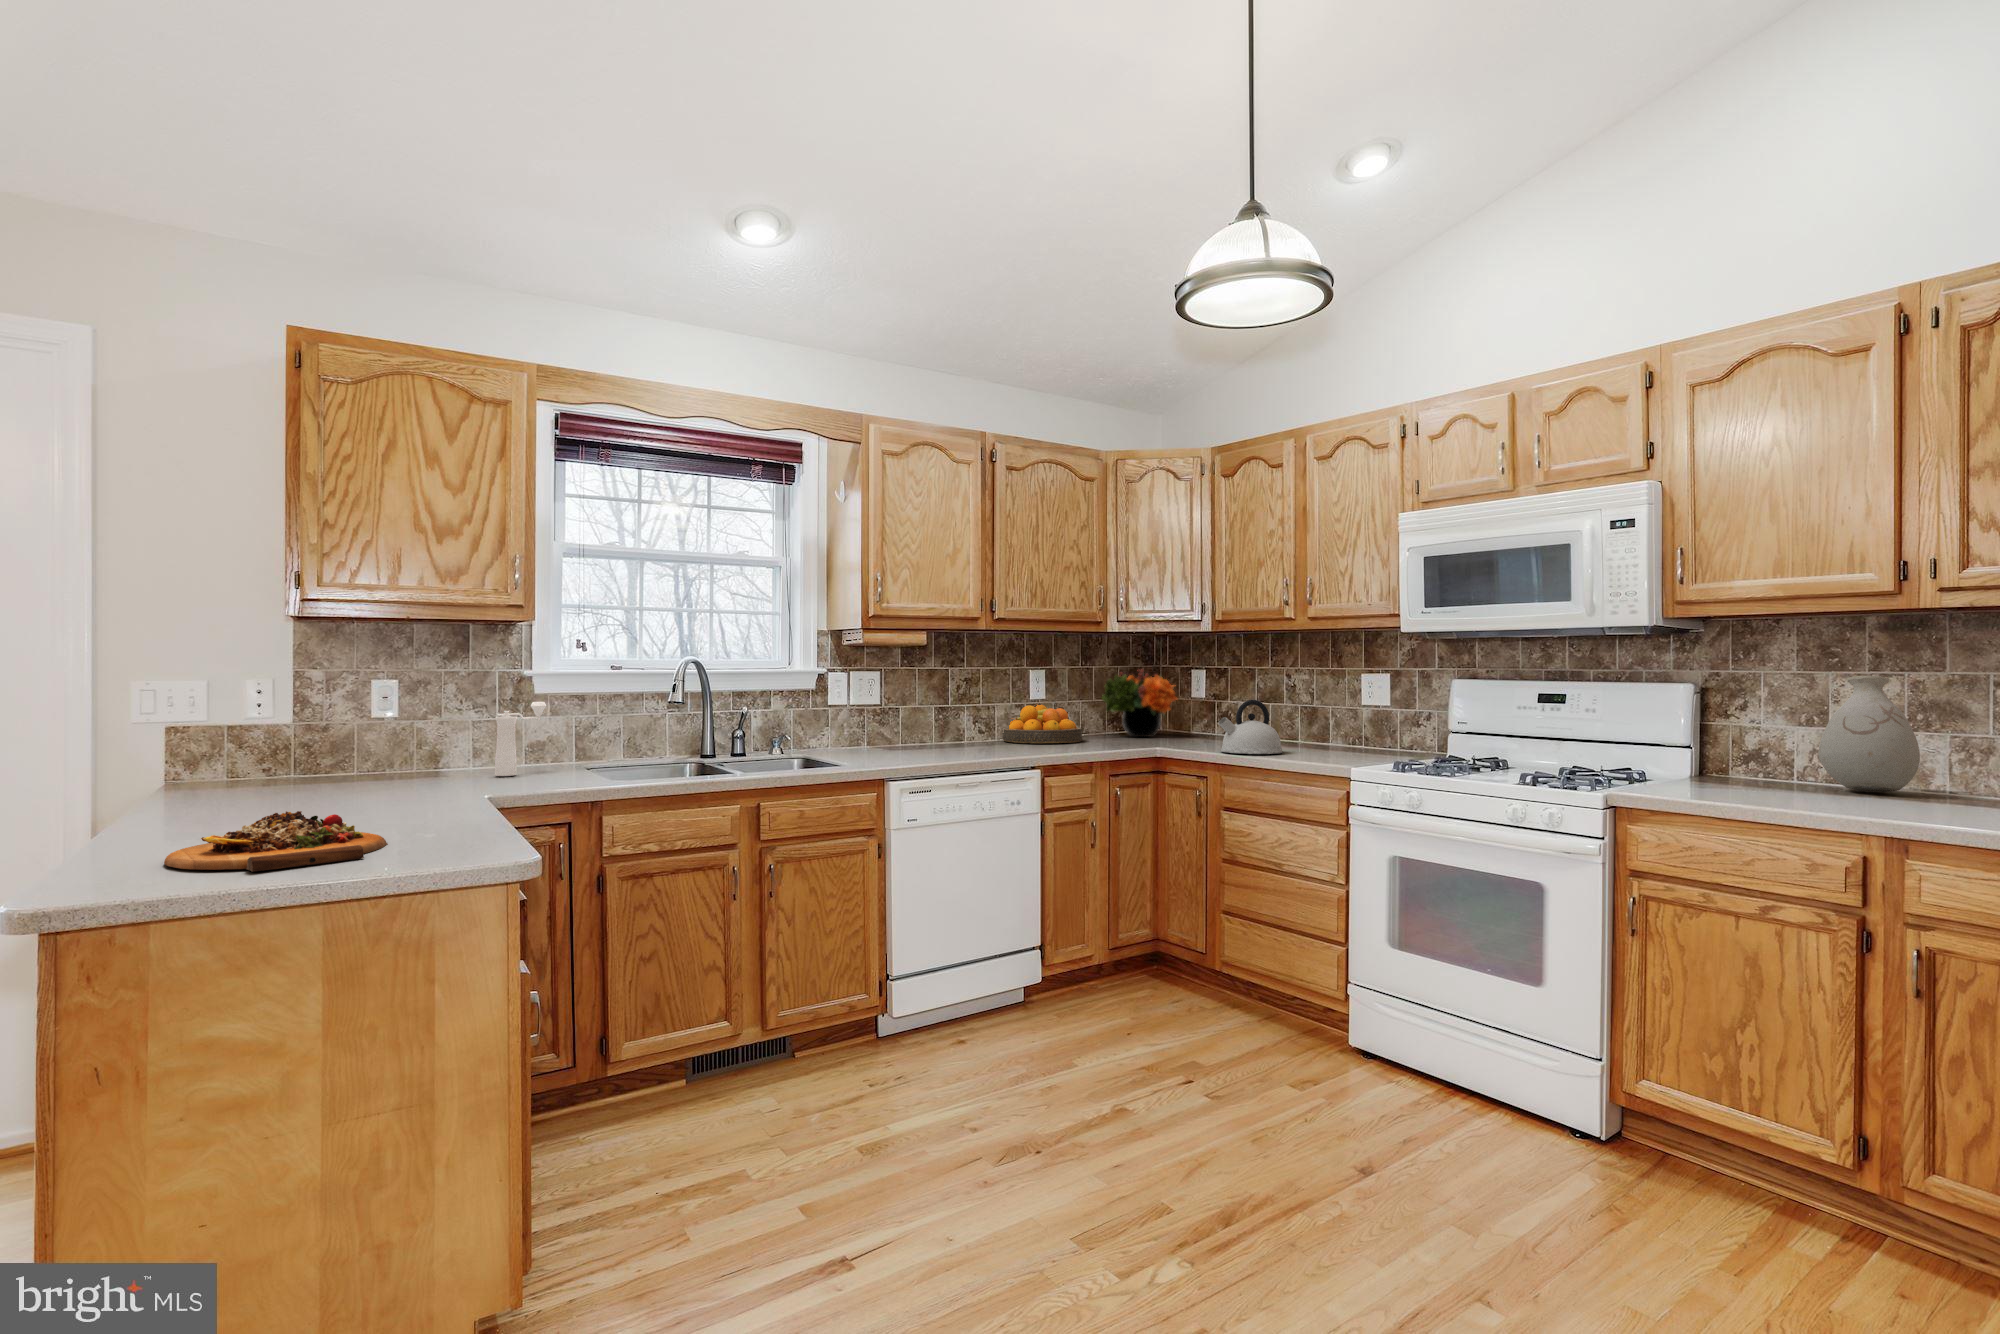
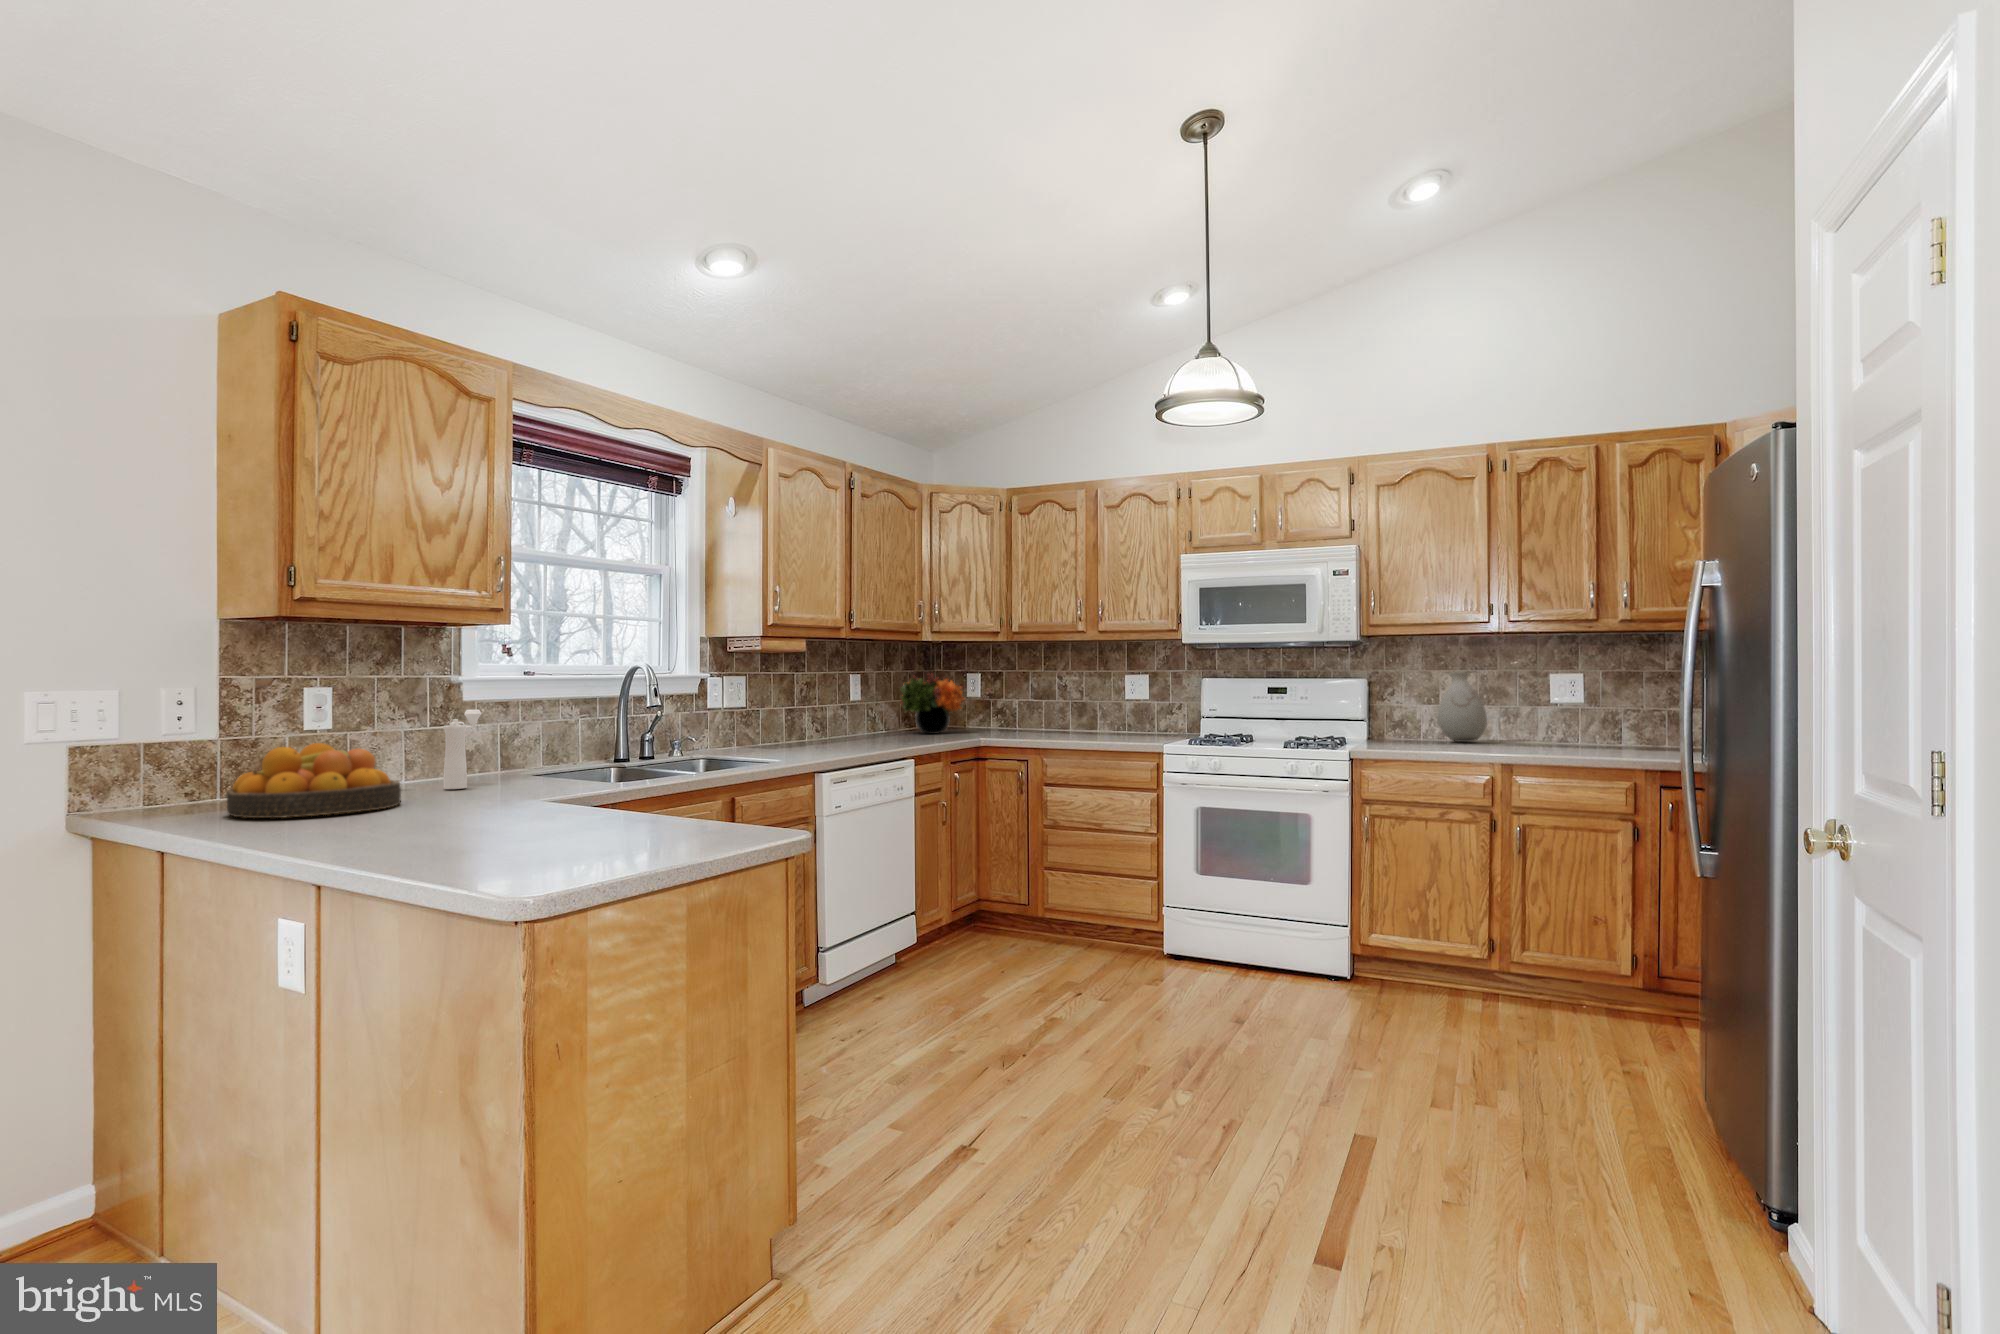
kettle: present [1218,700,1283,754] -> none [1037,696,1087,740]
fruit bowl: present [1002,705,1082,743] -> present [226,743,401,818]
cutting board: present [164,811,387,872] -> none [483,804,684,857]

